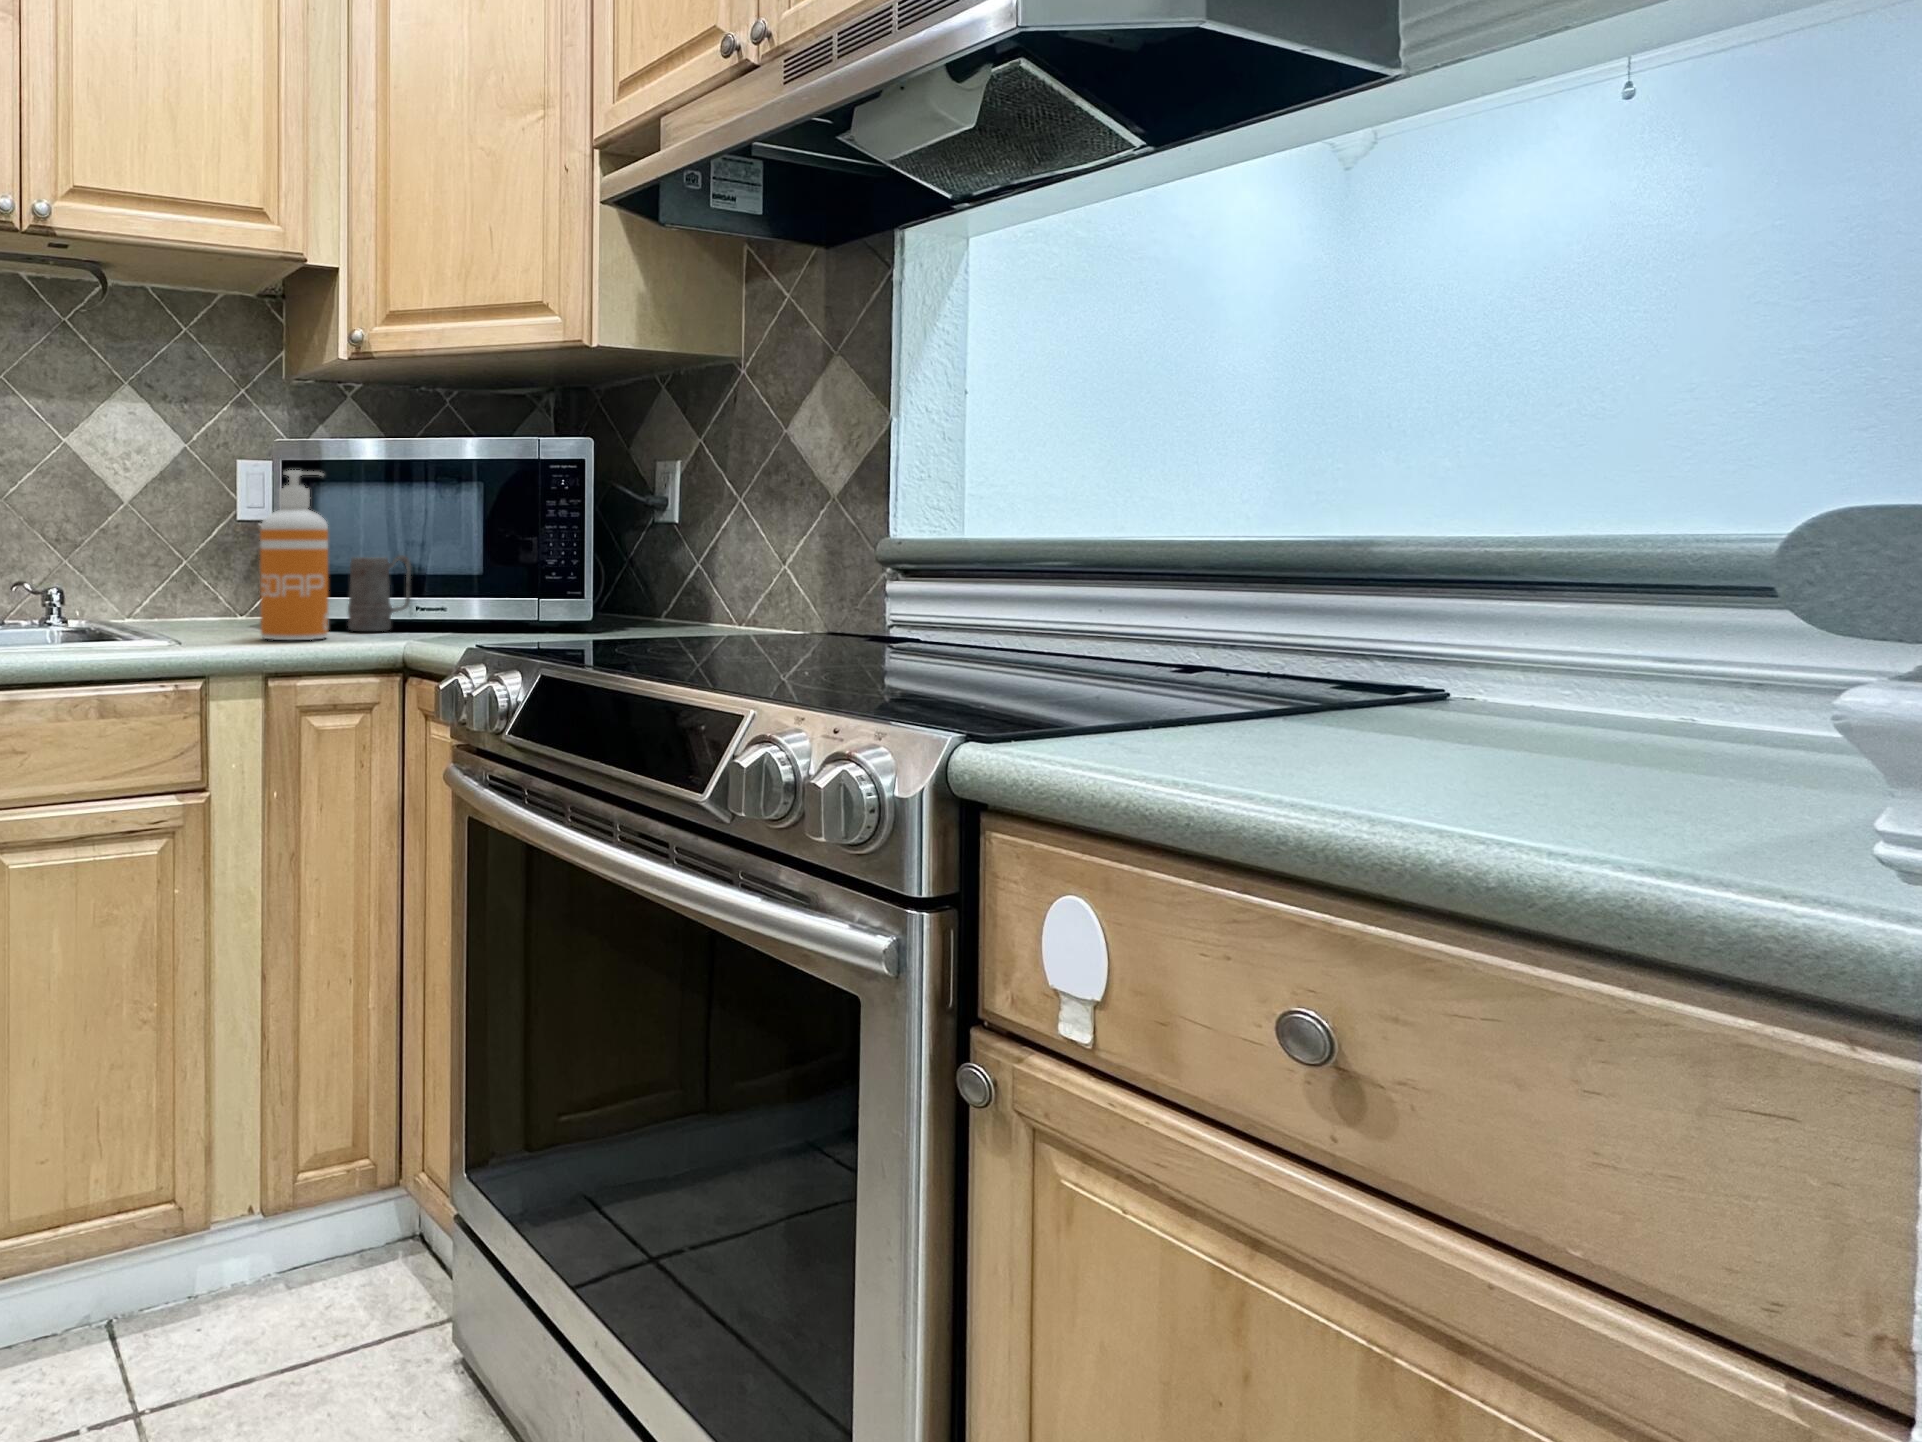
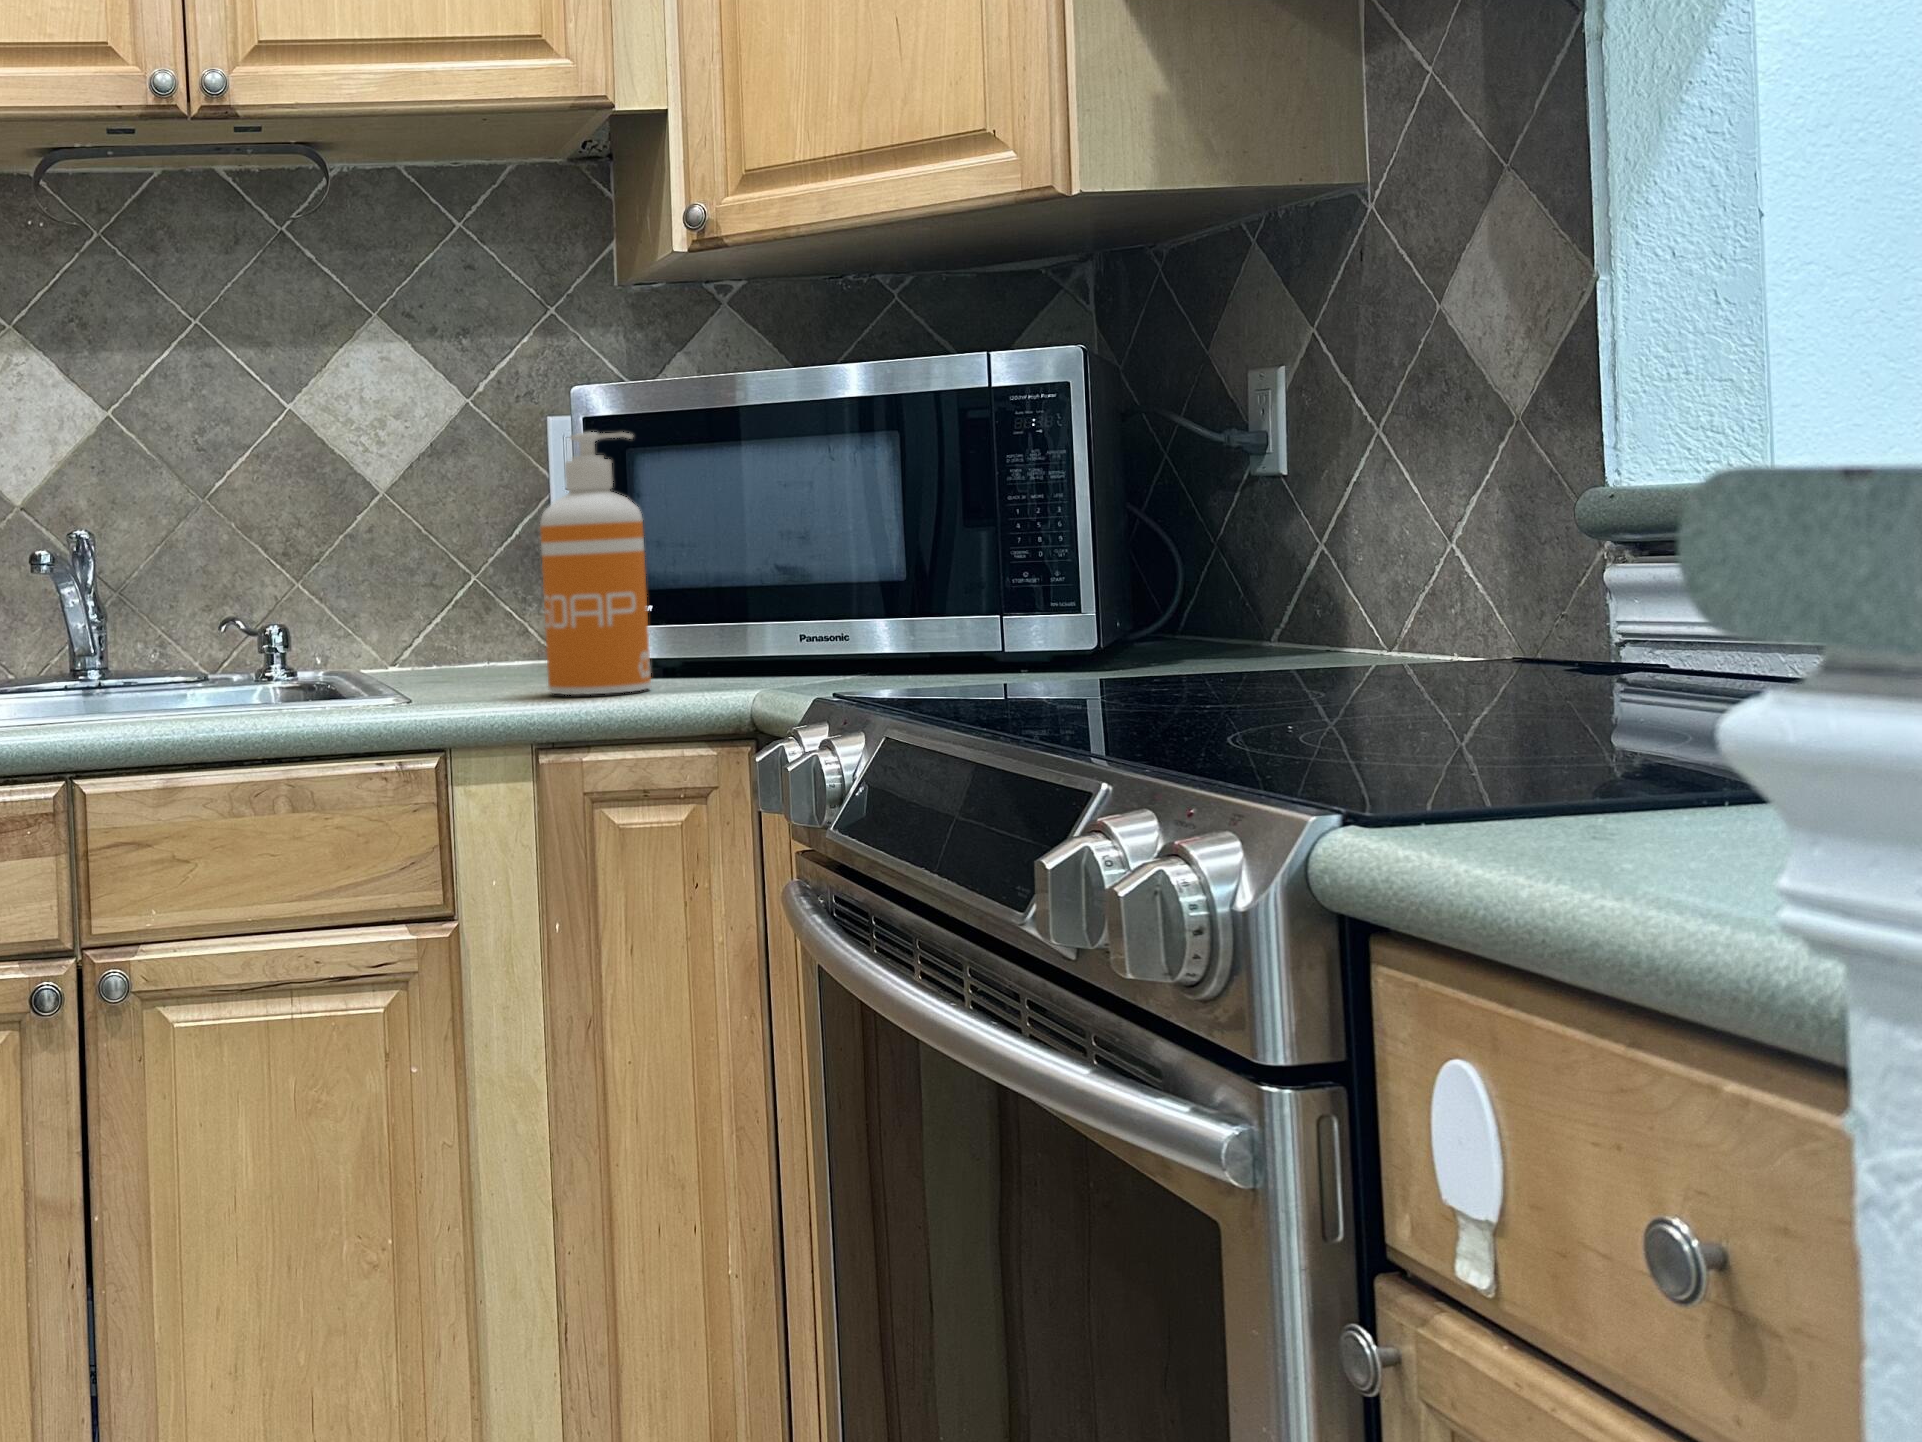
mug: present [348,555,411,631] -> none [697,554,795,677]

